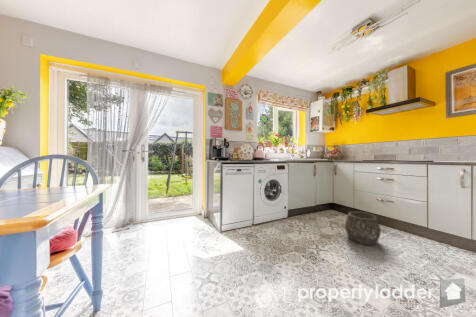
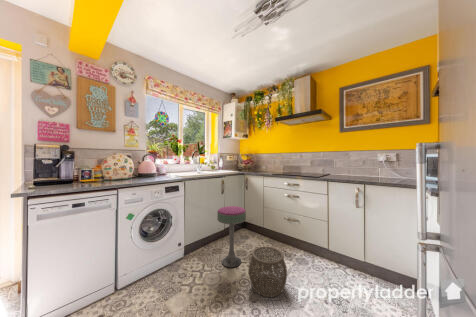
bar stool: none [315,183,340,227] -> present [217,206,246,267]

